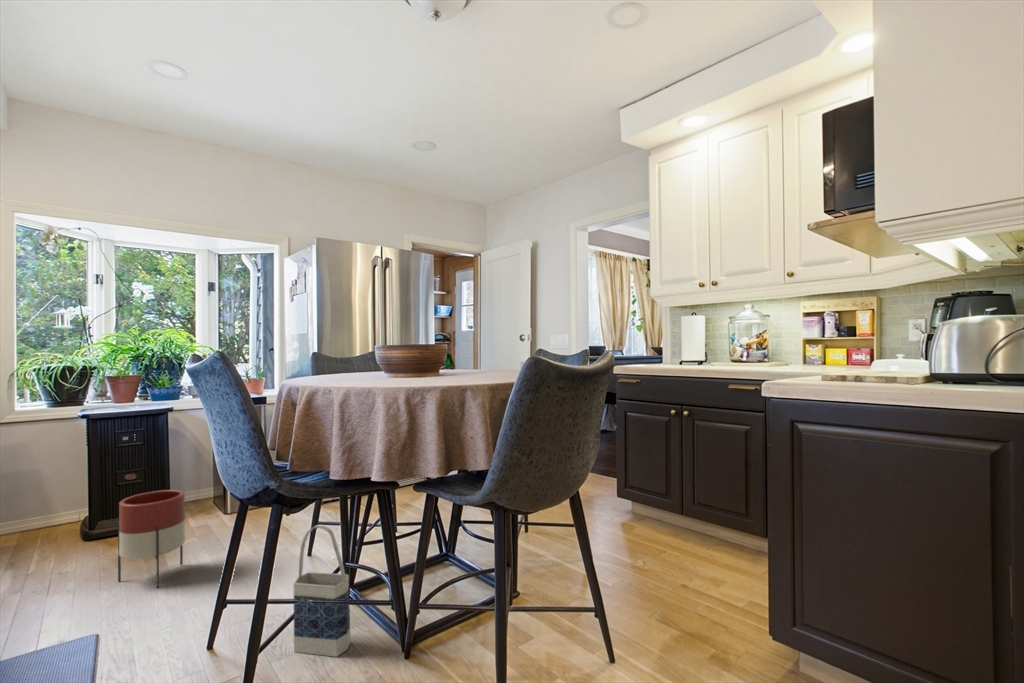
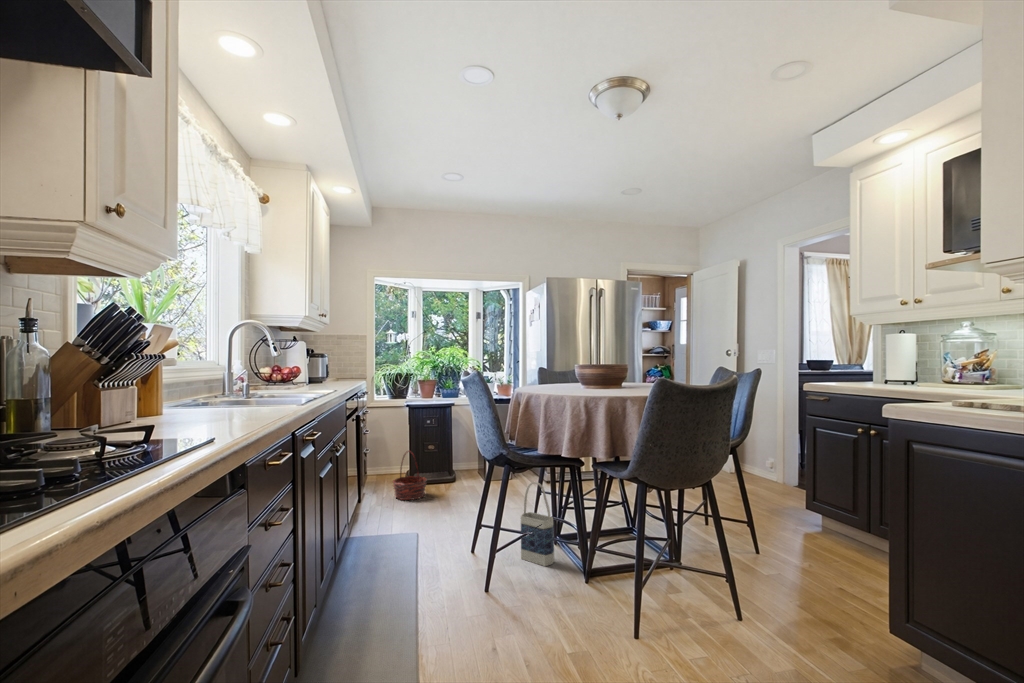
planter: present [118,490,185,588] -> none [428,455,462,514]
basket: none [43,491,119,576] -> present [393,451,427,500]

